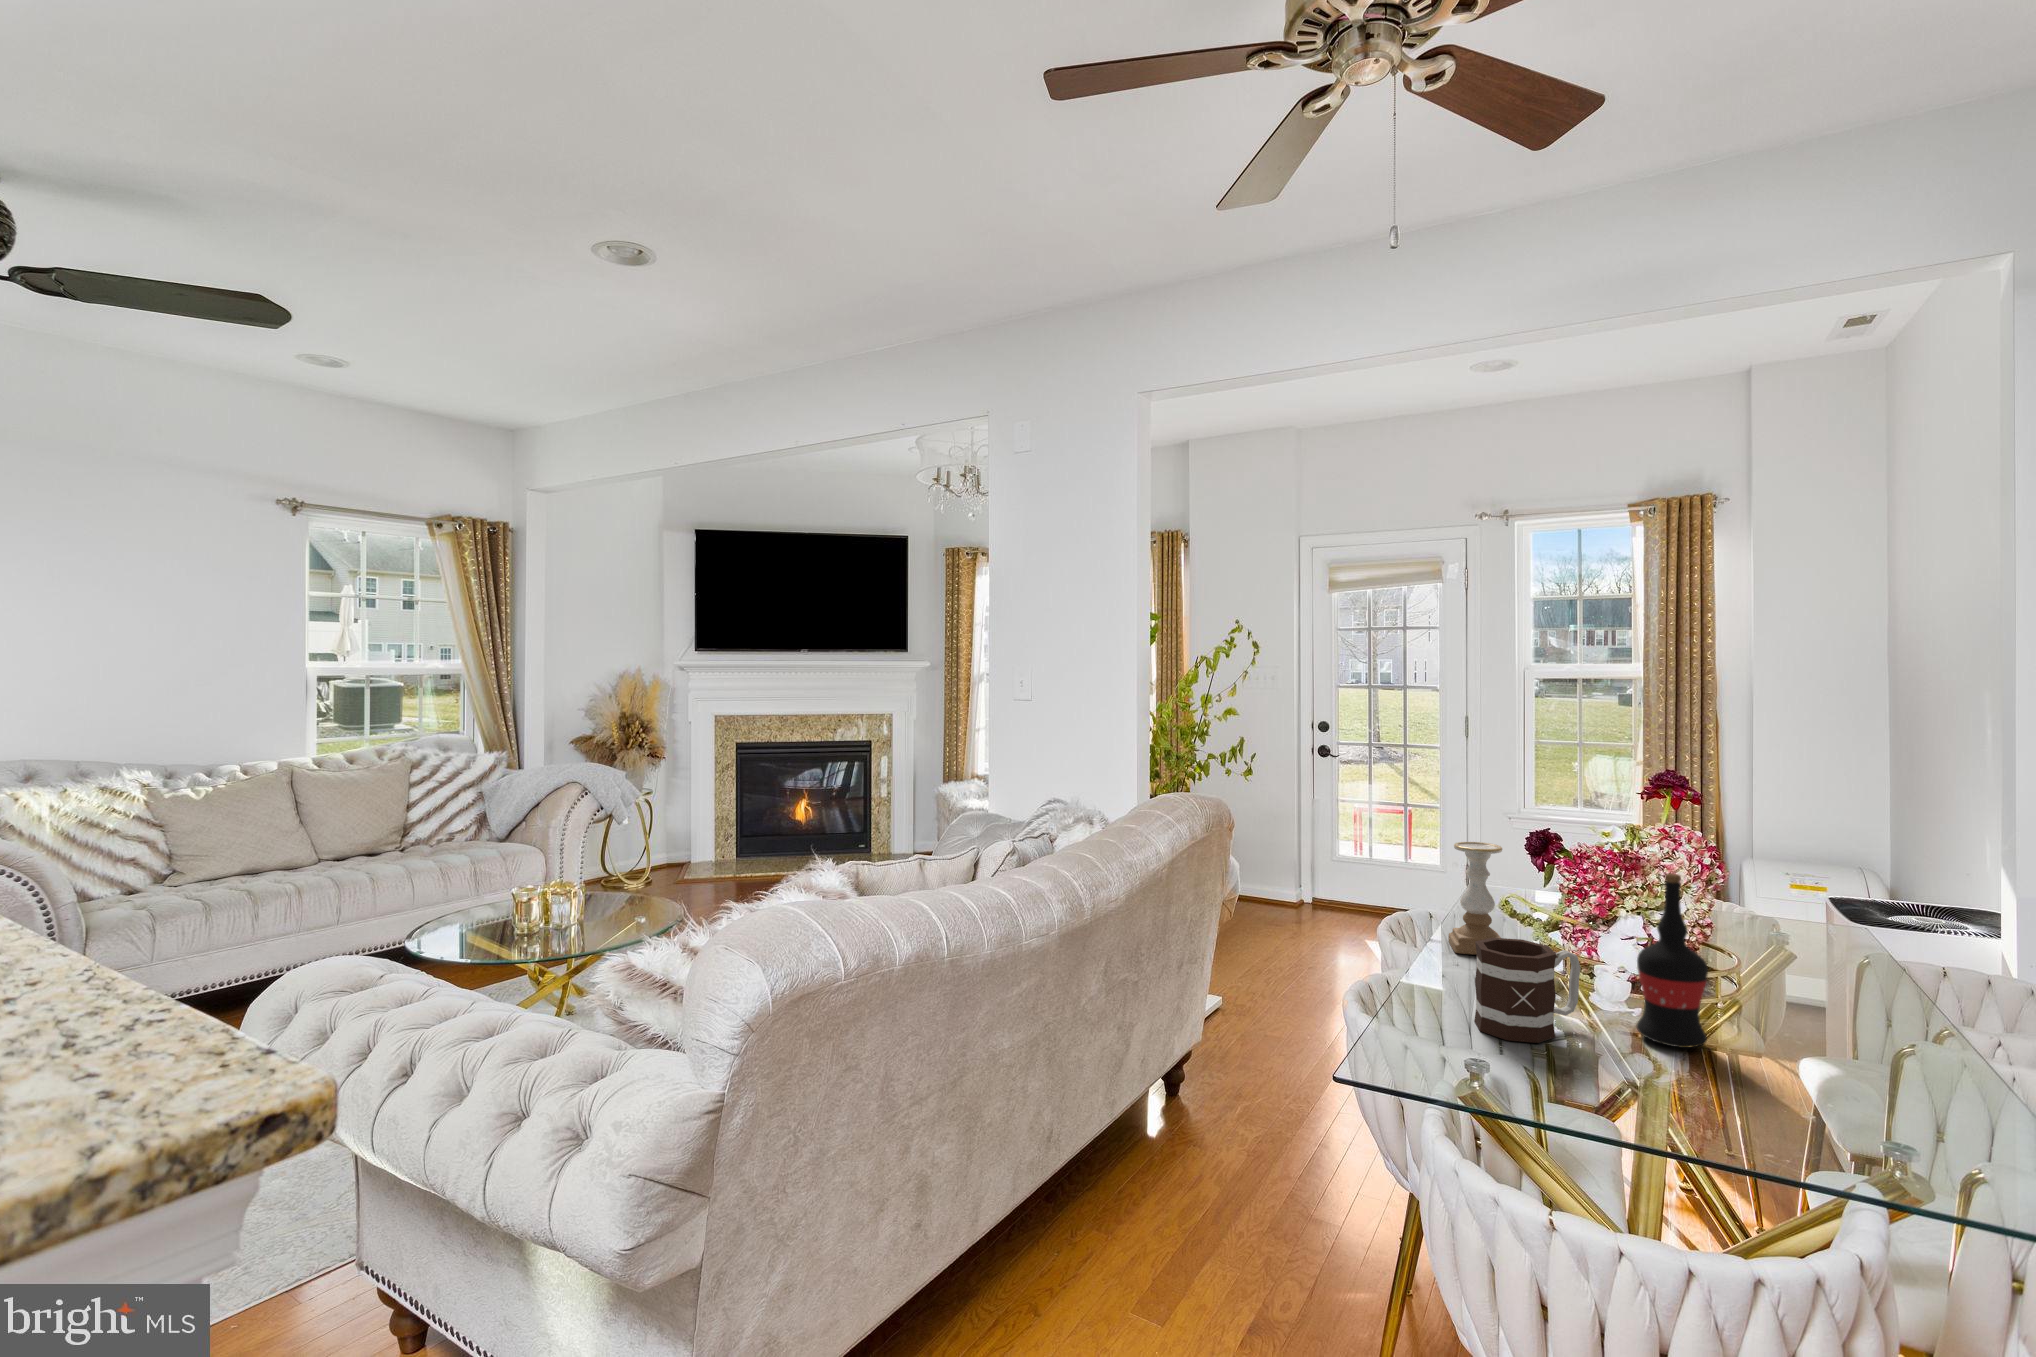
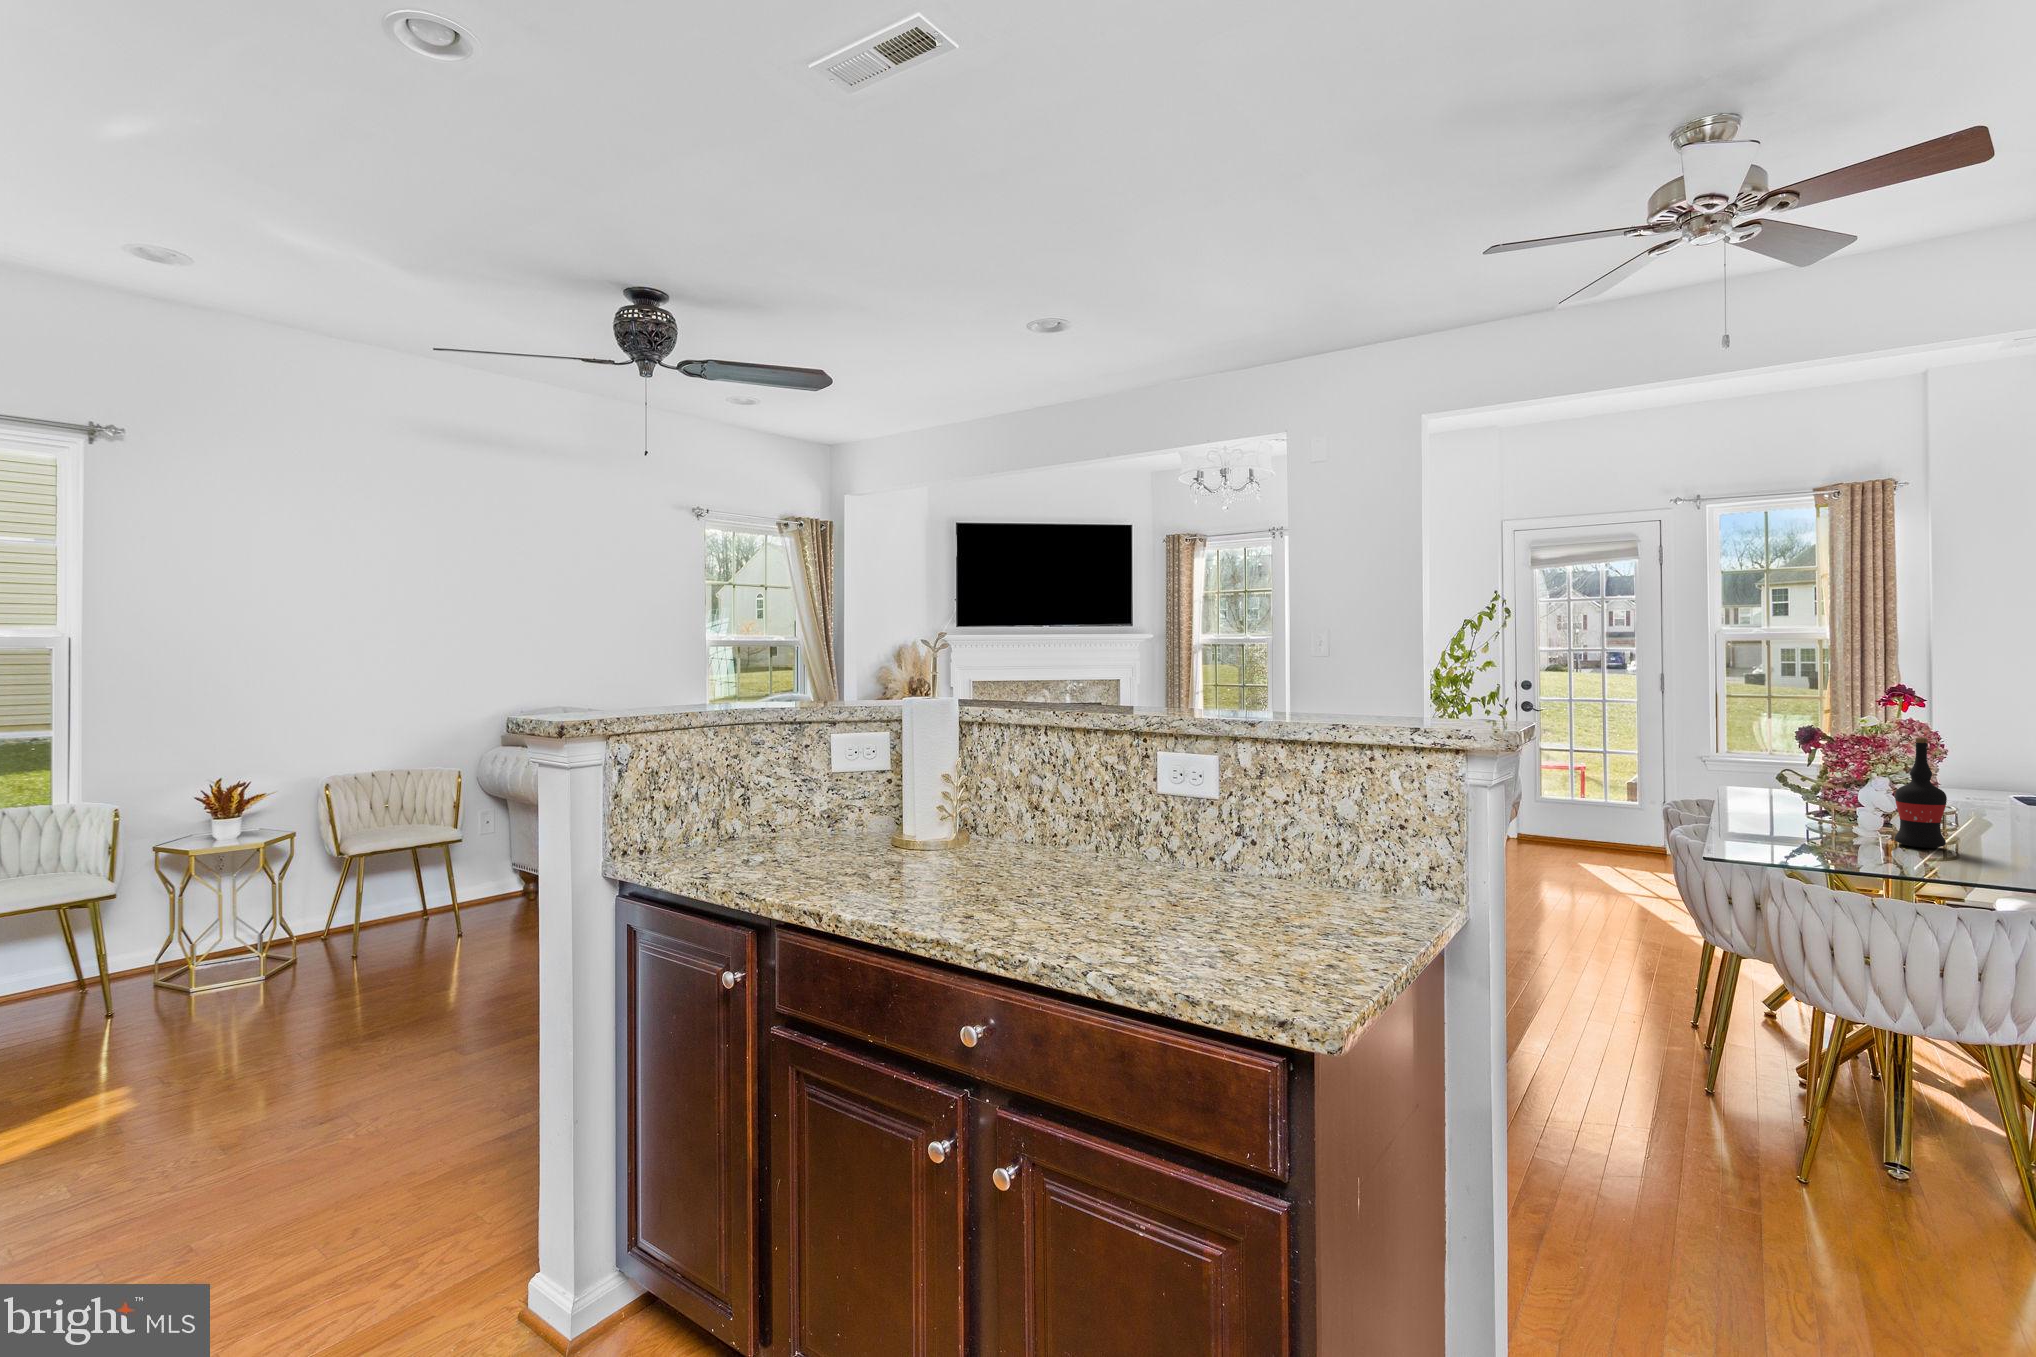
candle holder: present [1448,842,1502,955] -> none [1730,737,1780,814]
mug: present [1474,938,1581,1043] -> none [1779,785,1854,845]

